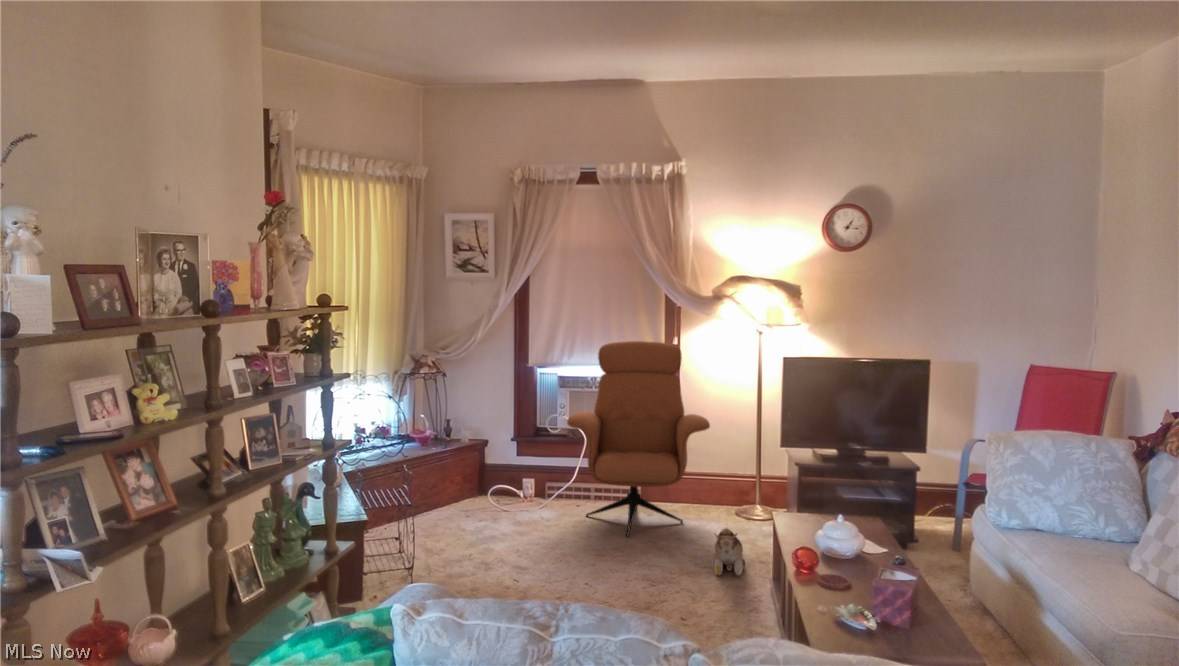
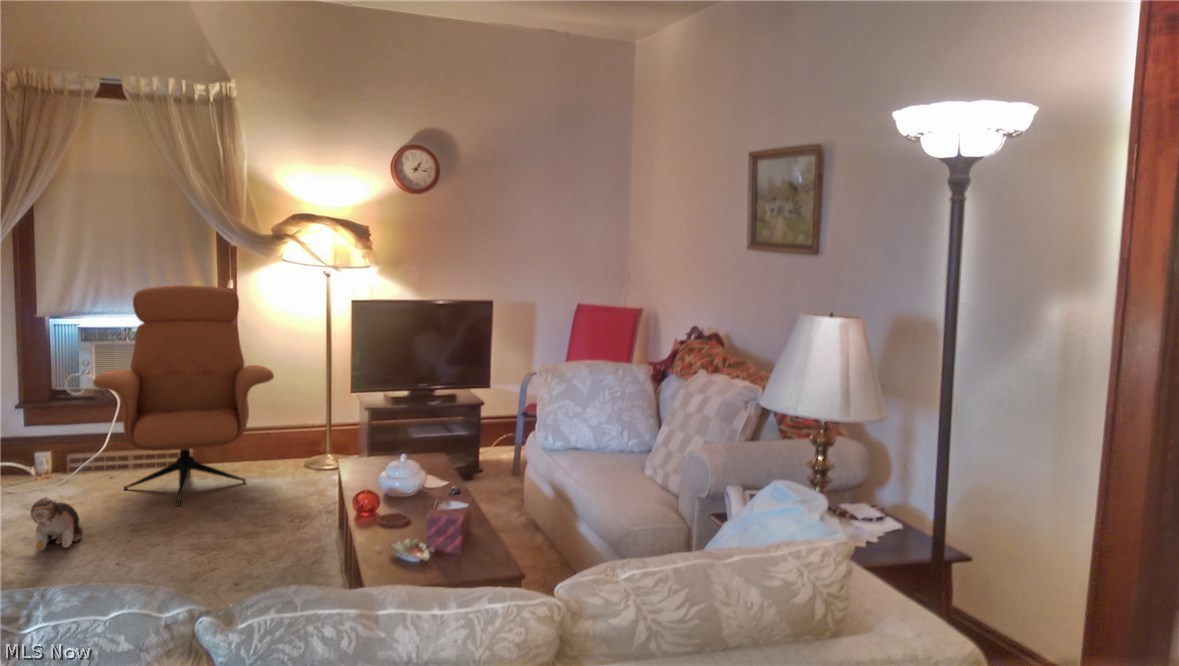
plush toy: present [714,528,745,576] -> present [29,497,83,551]

